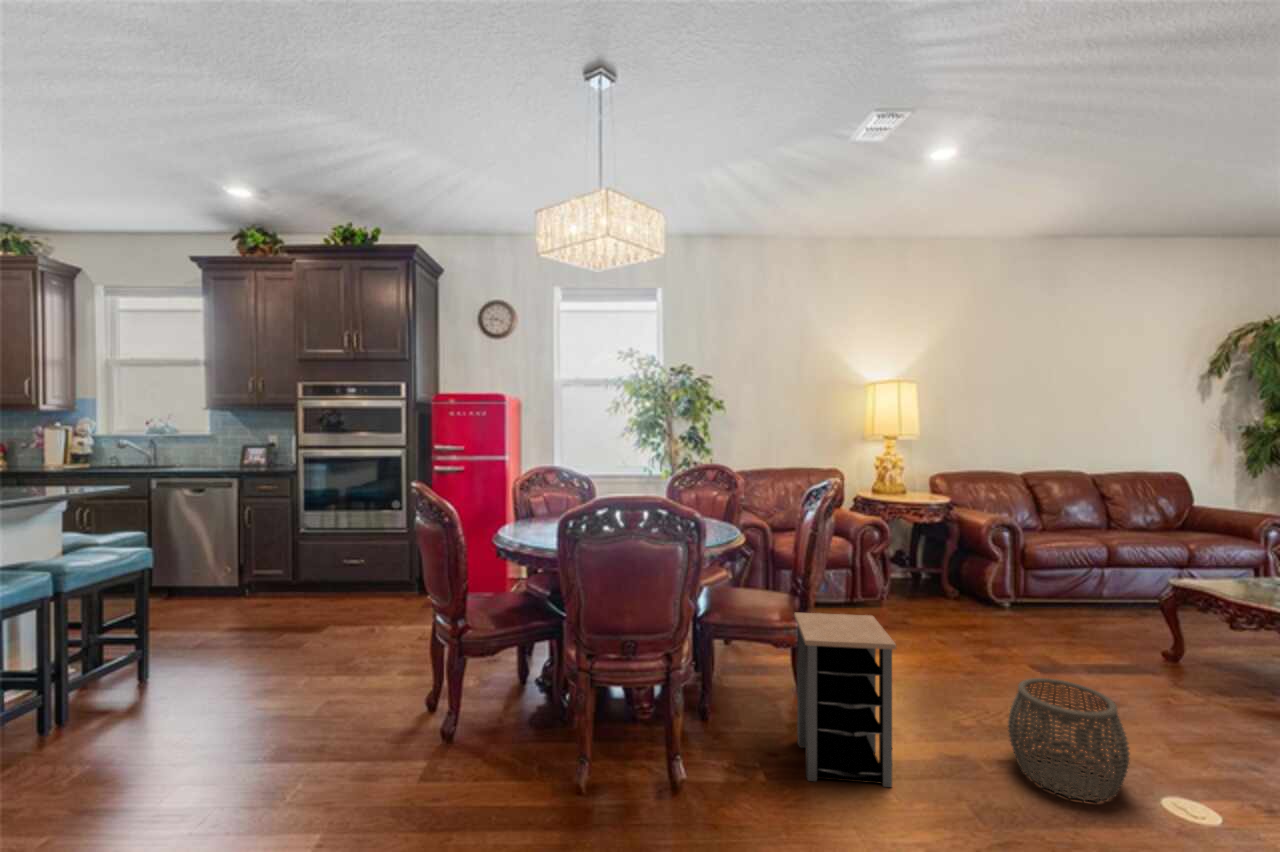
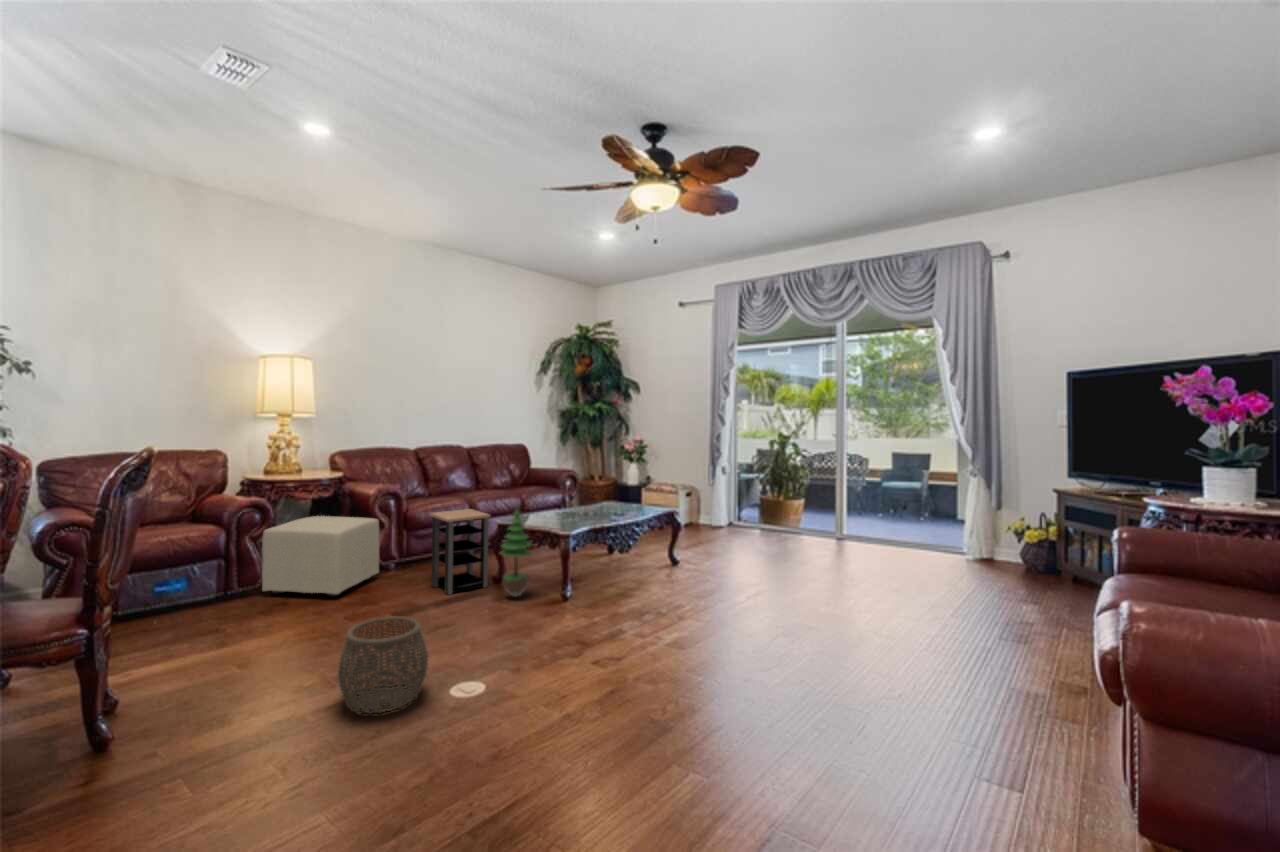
ottoman: none [882,539,997,628] -> present [262,516,379,597]
potted tree: none [1187,564,1251,692] -> present [499,509,531,597]
side table: present [794,613,896,787] -> present [429,509,490,595]

